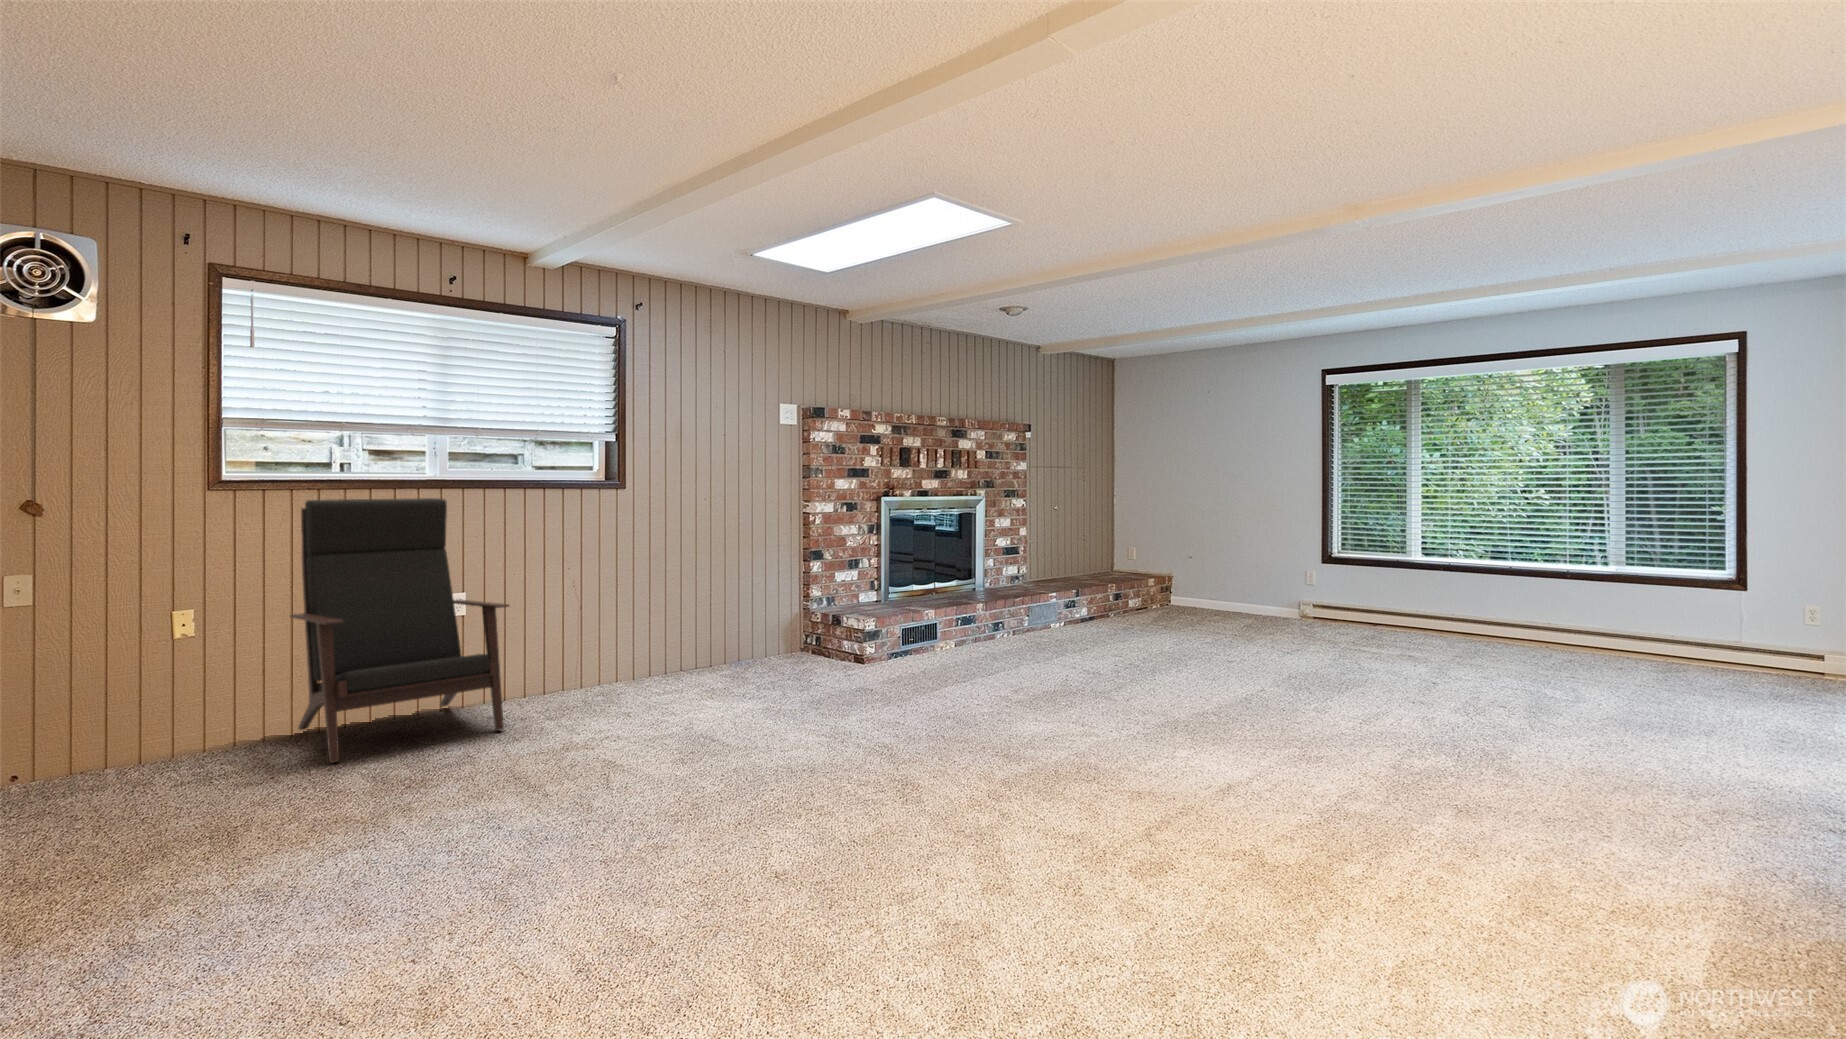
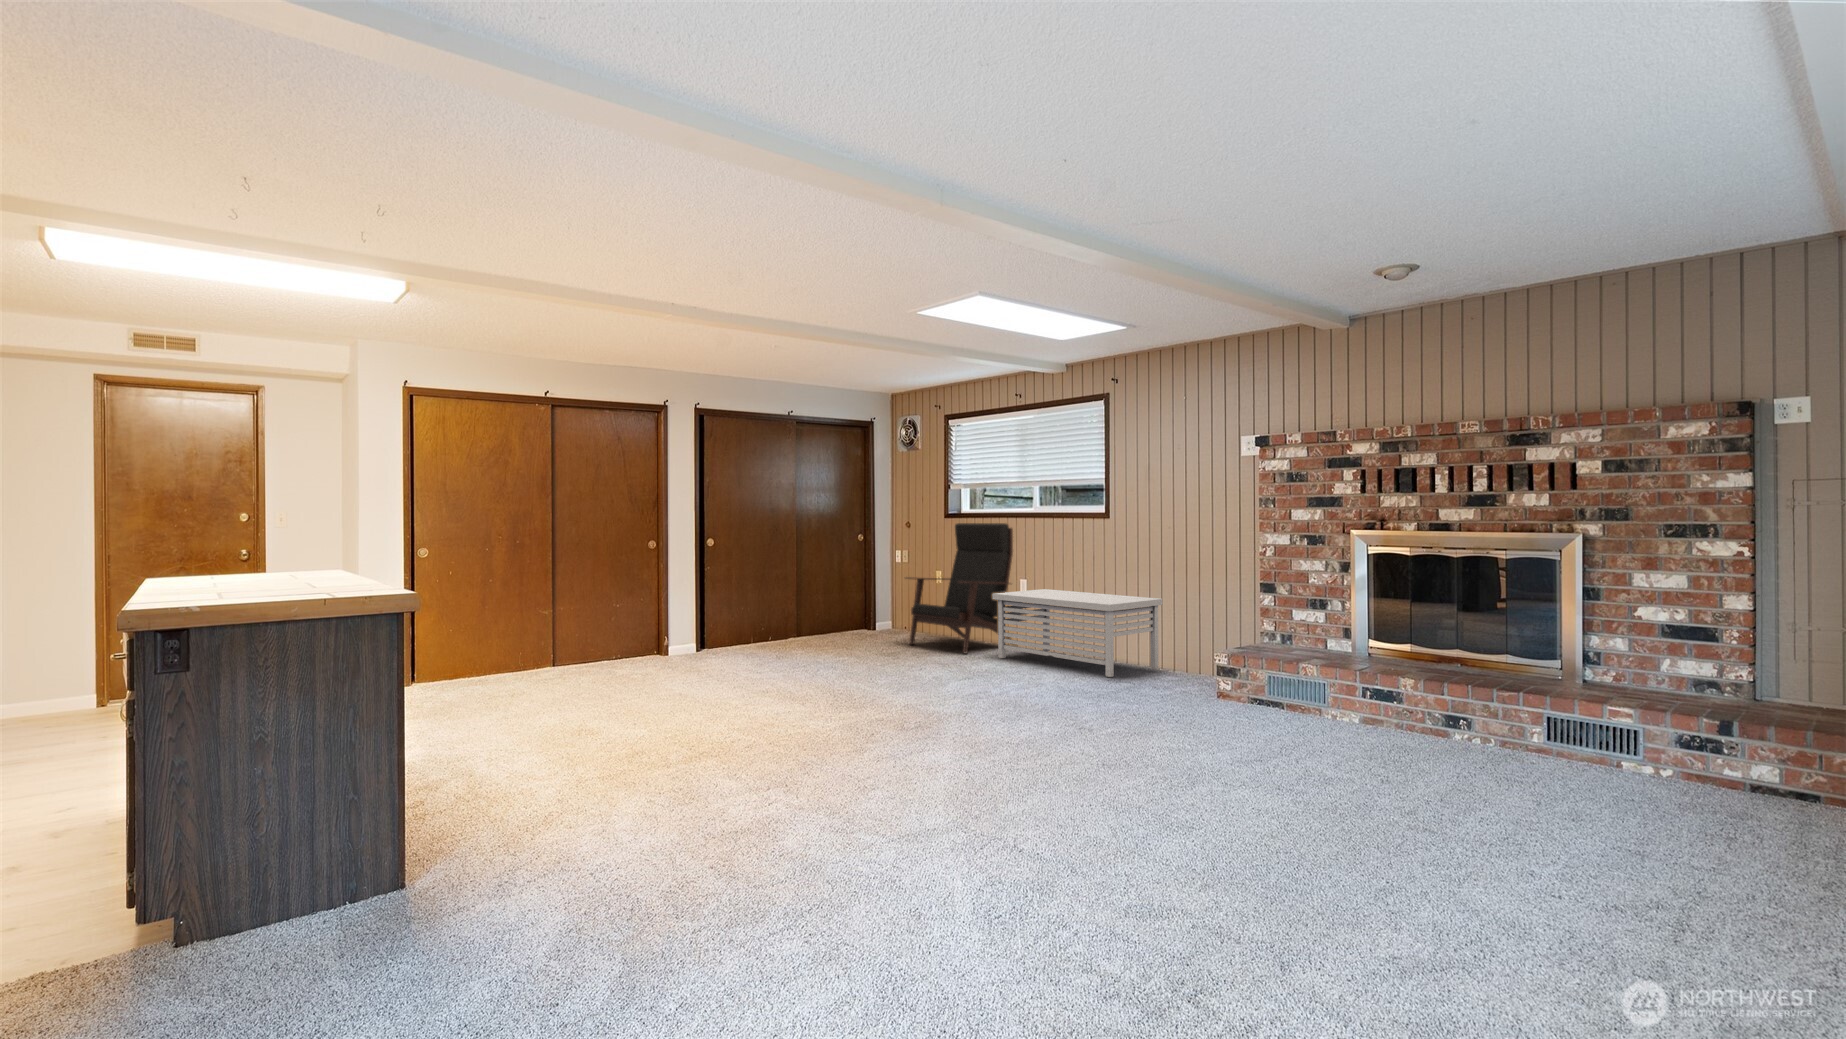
storage bench: none [506,584,756,716] -> present [992,589,1163,677]

